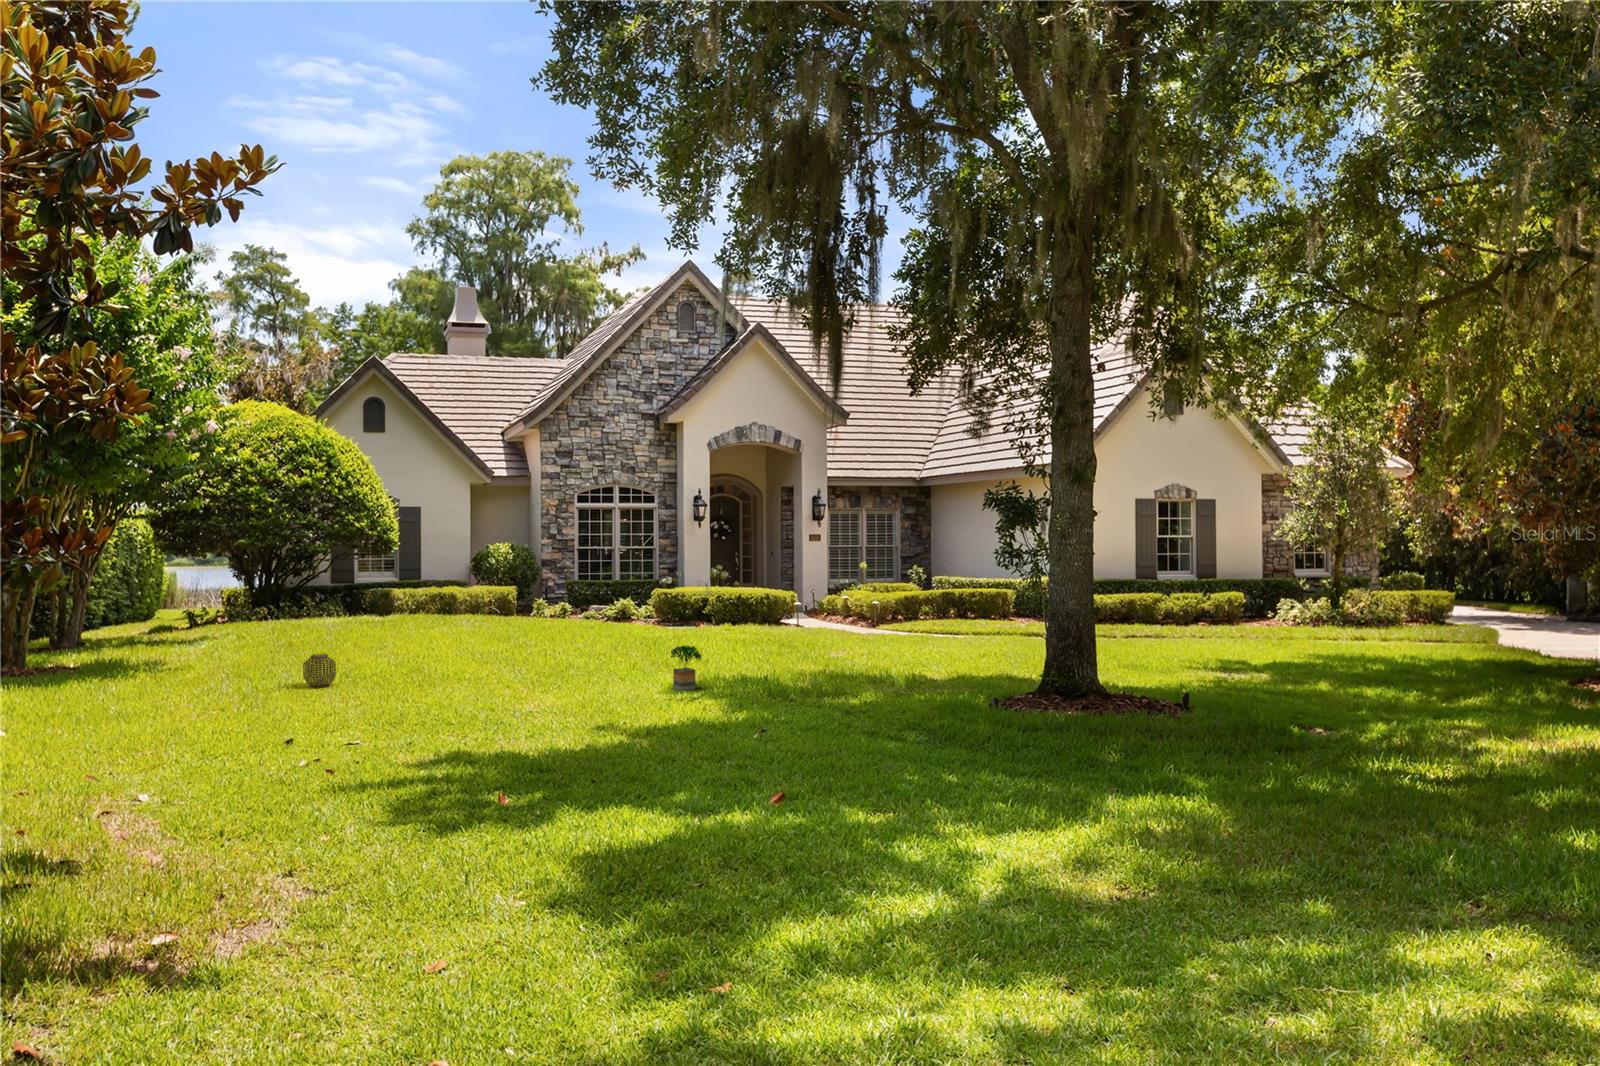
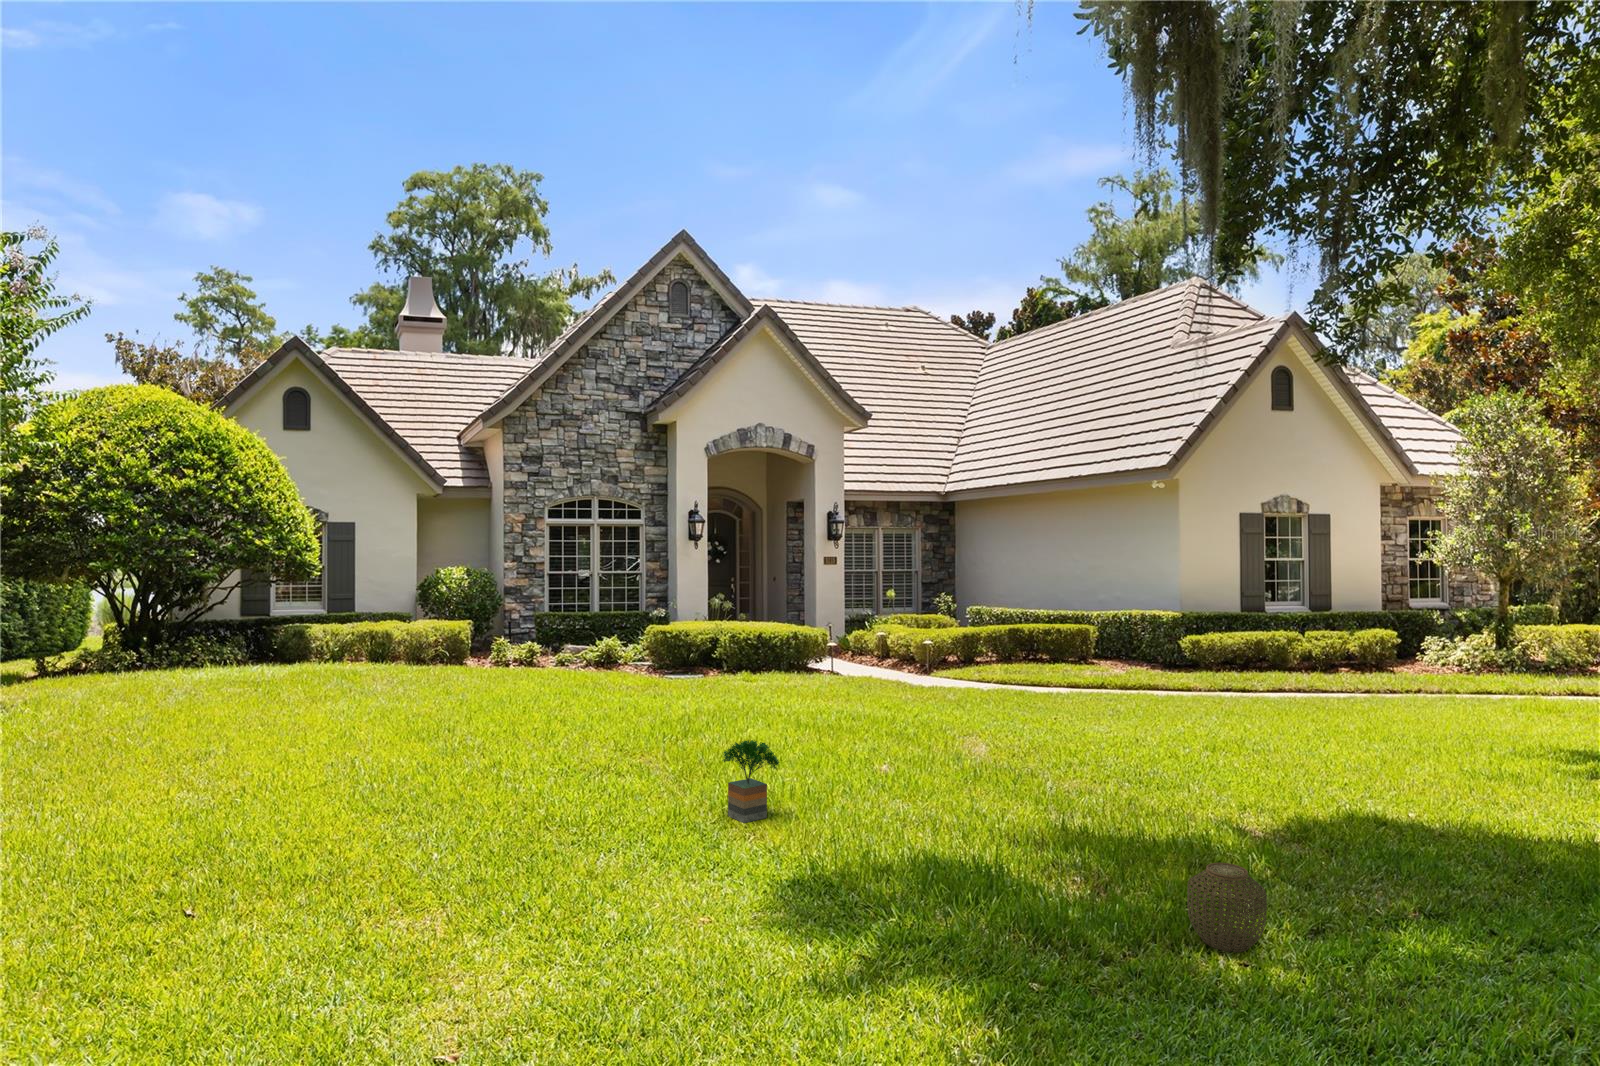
woven basket: present [303,654,336,688] -> present [1187,863,1267,952]

